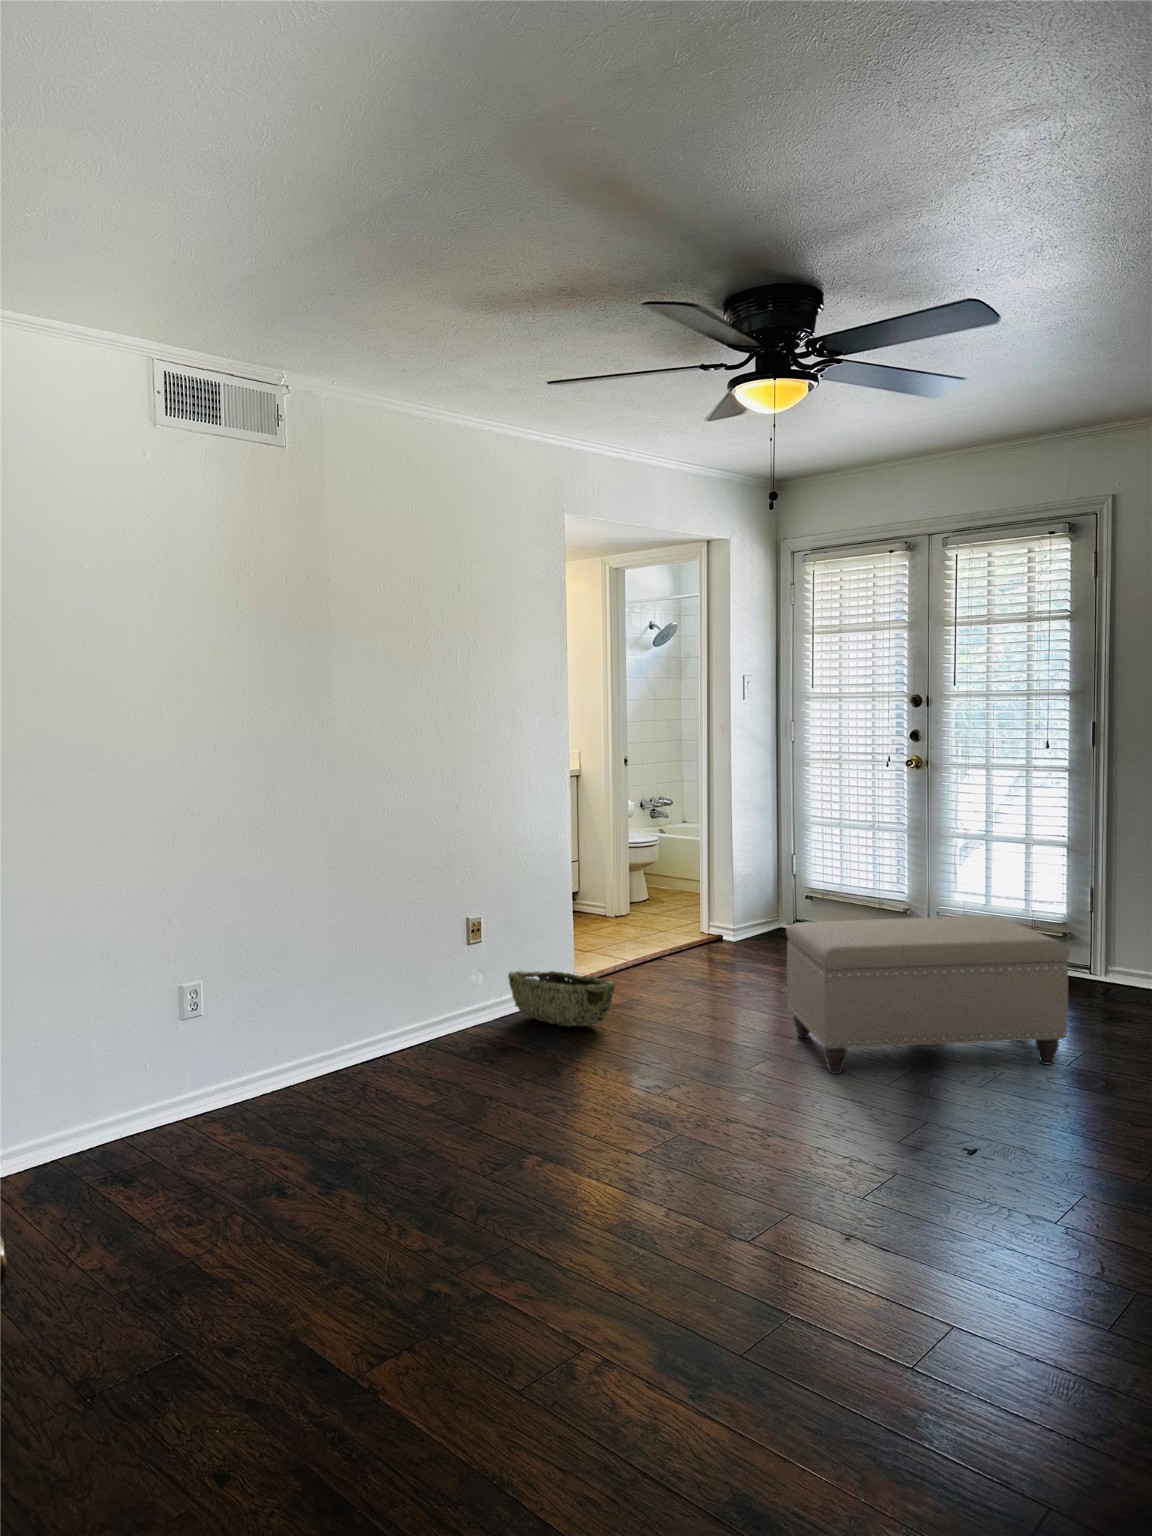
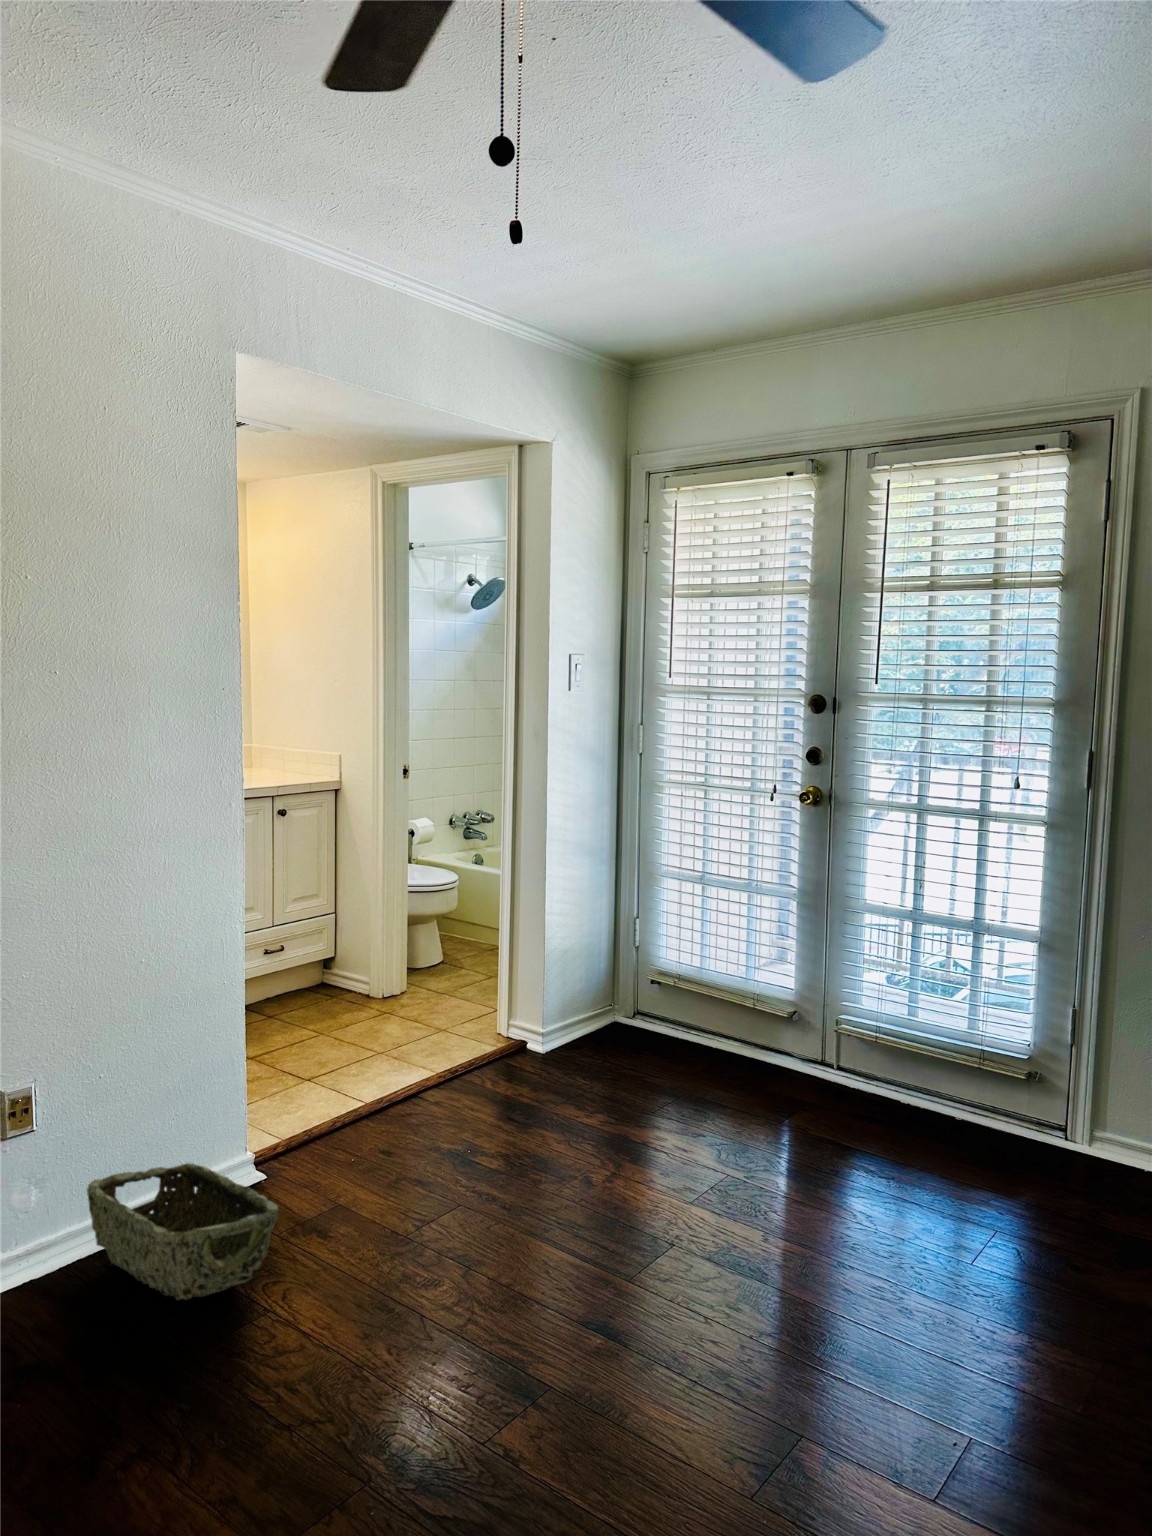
ottoman: present [786,916,1070,1074] -> none [582,1093,1093,1449]

